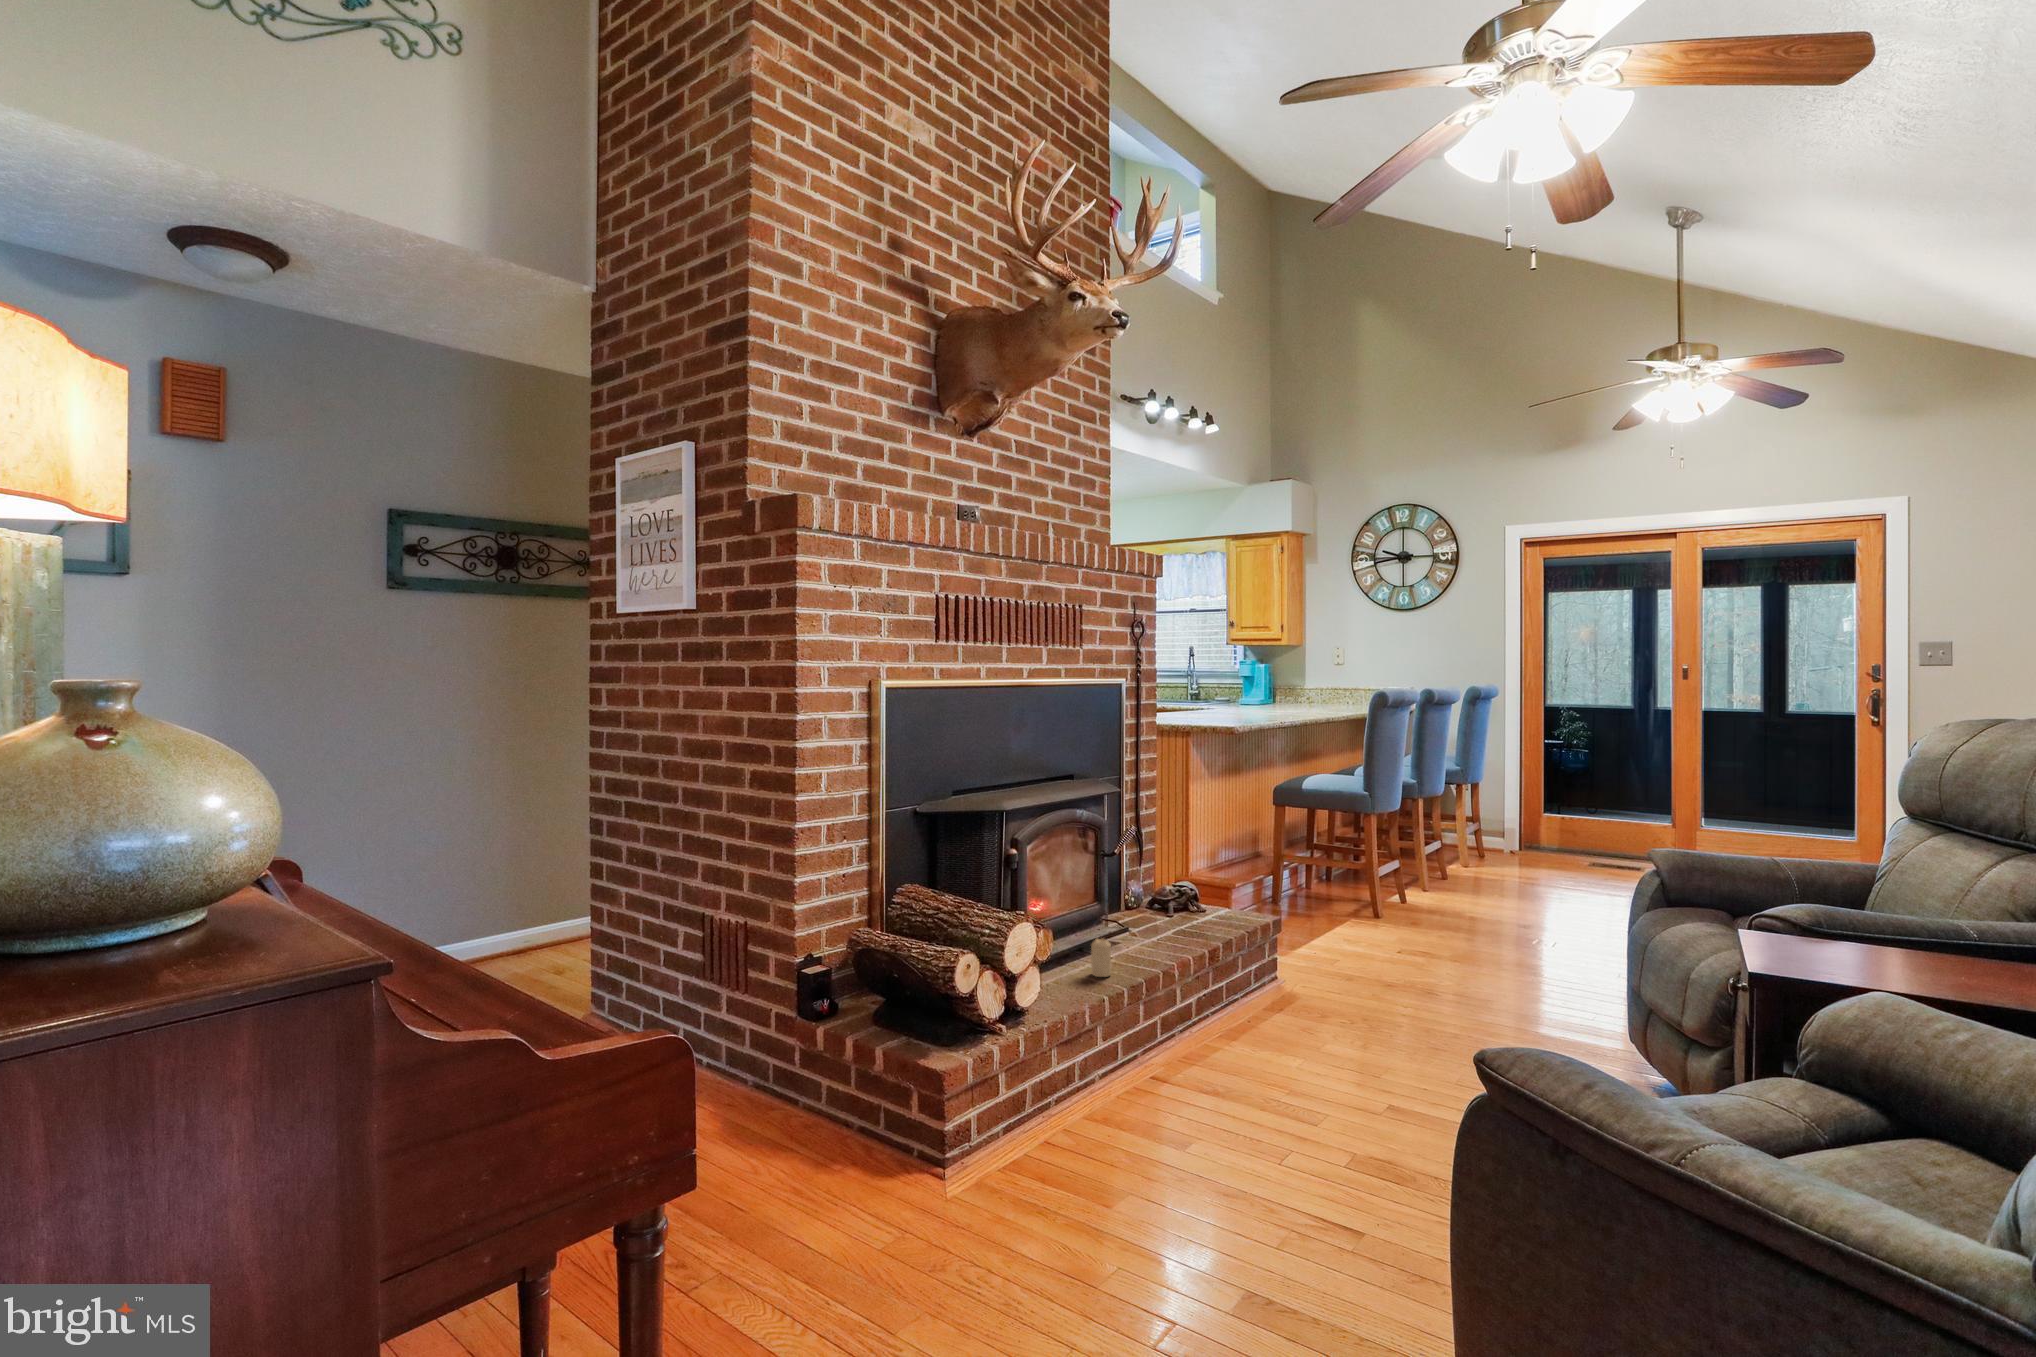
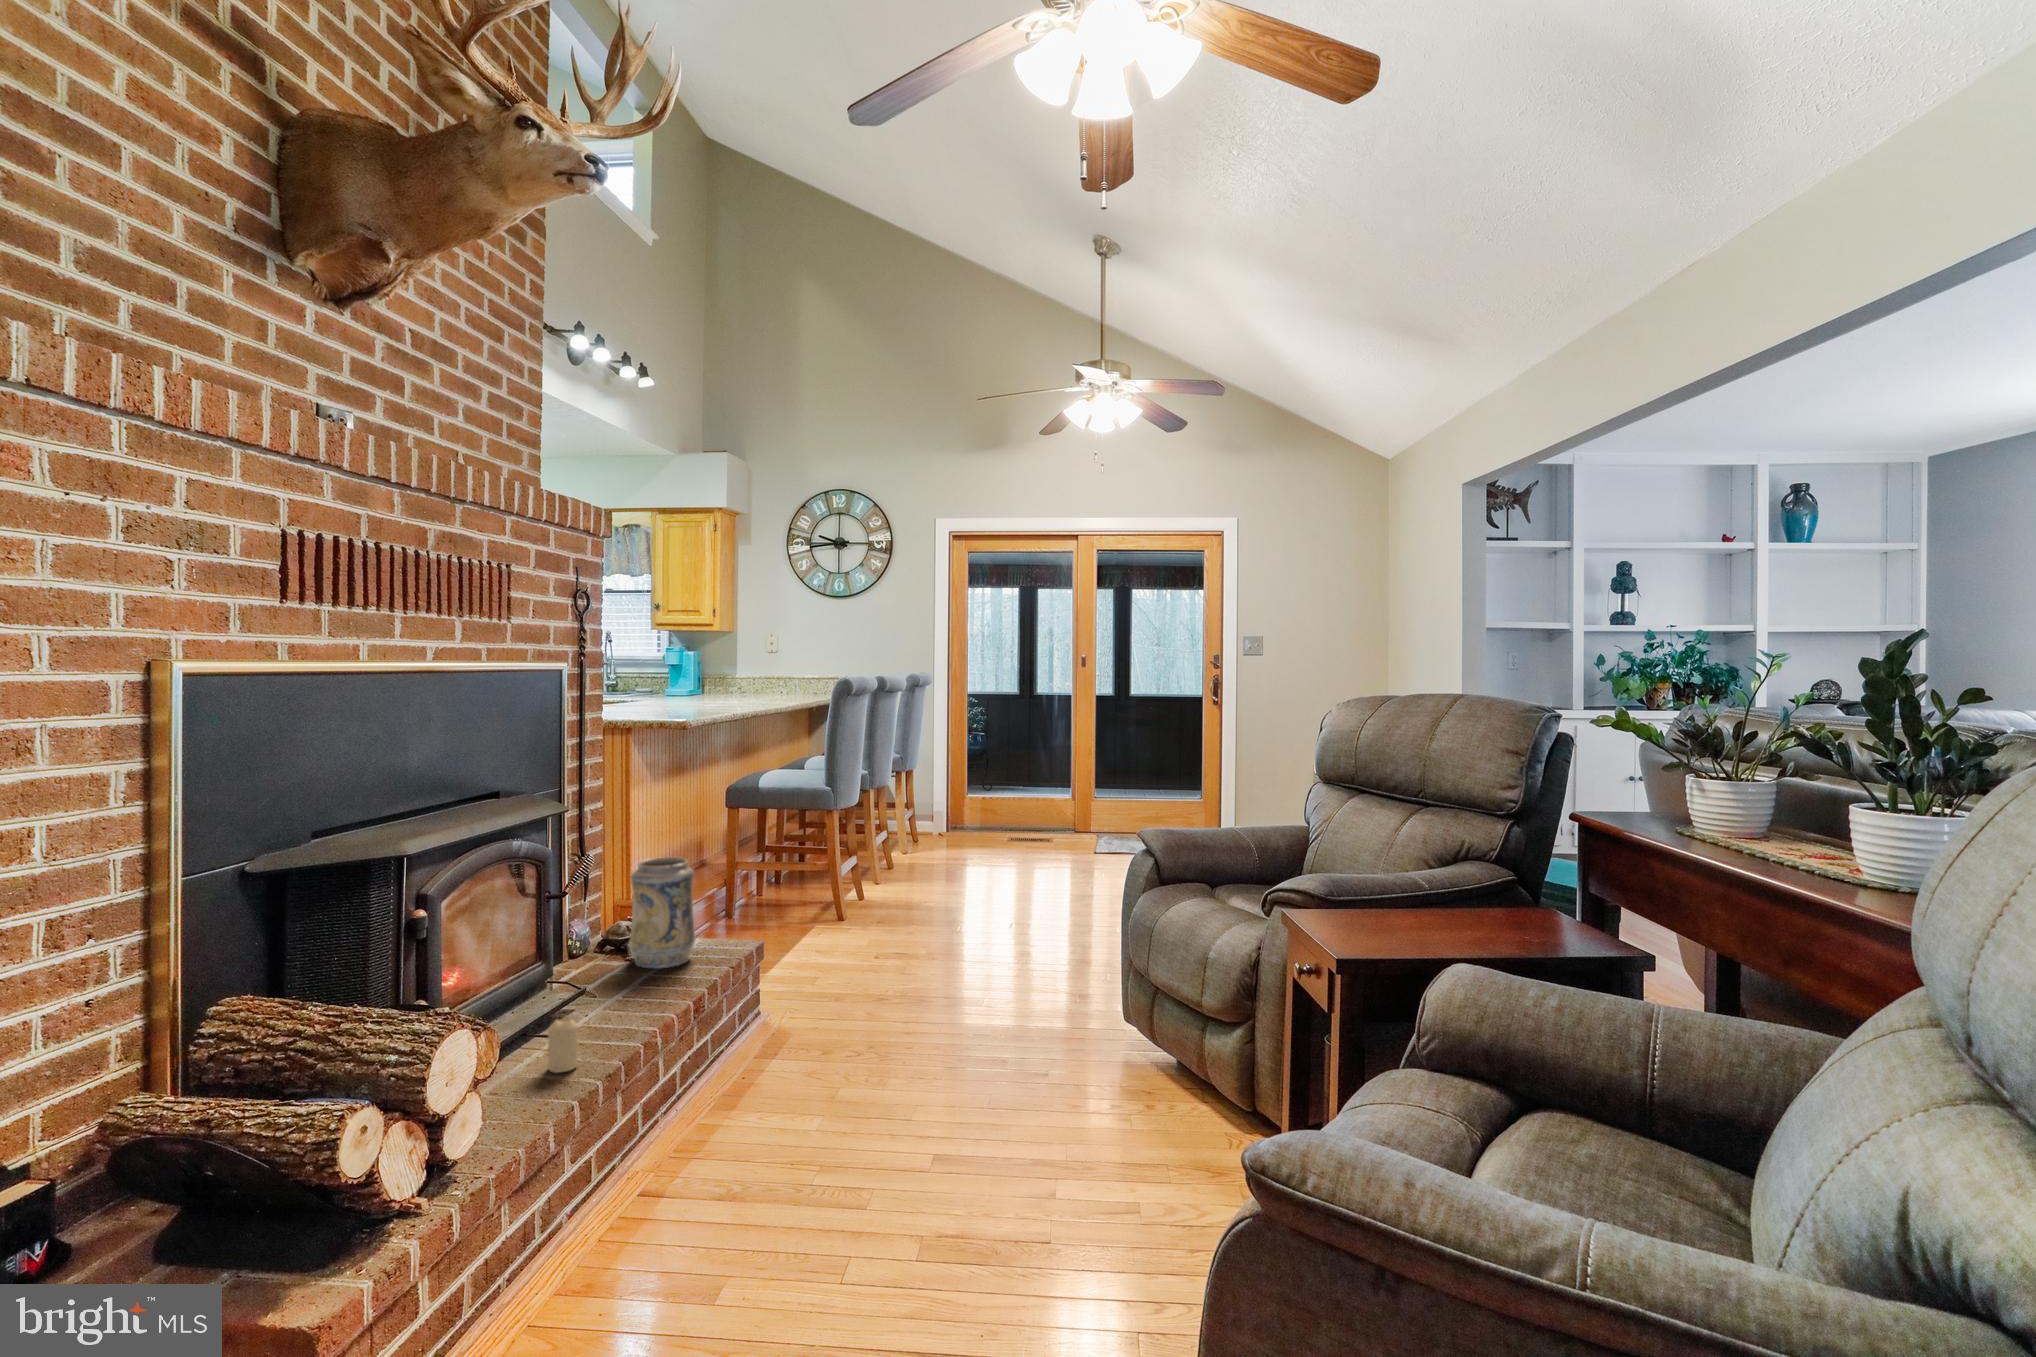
decorative vase: none [1167,836,1218,925] -> present [630,857,695,969]

